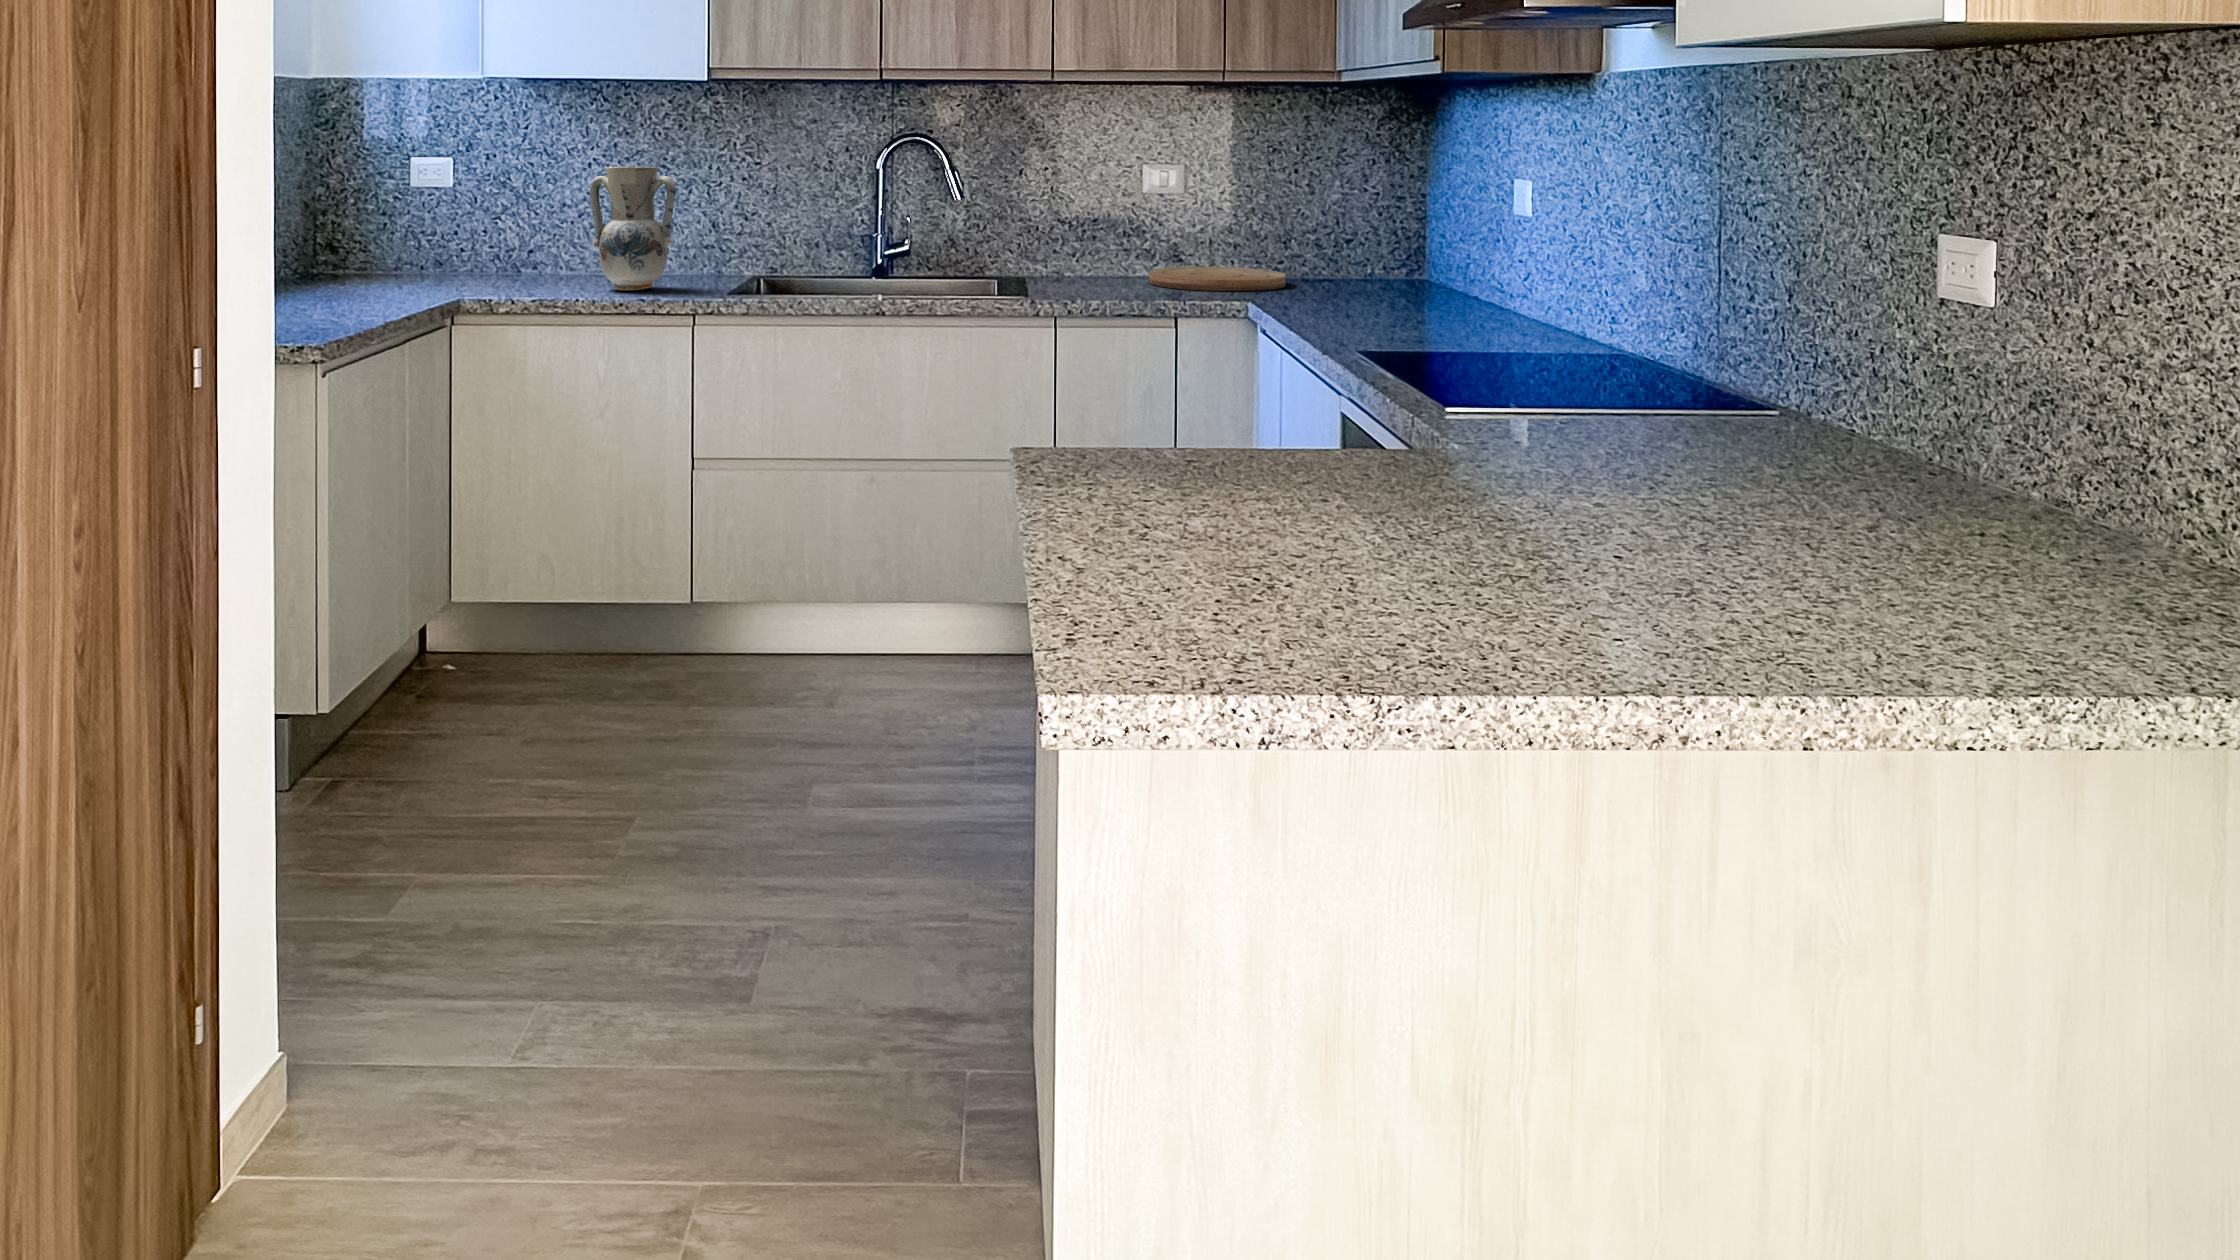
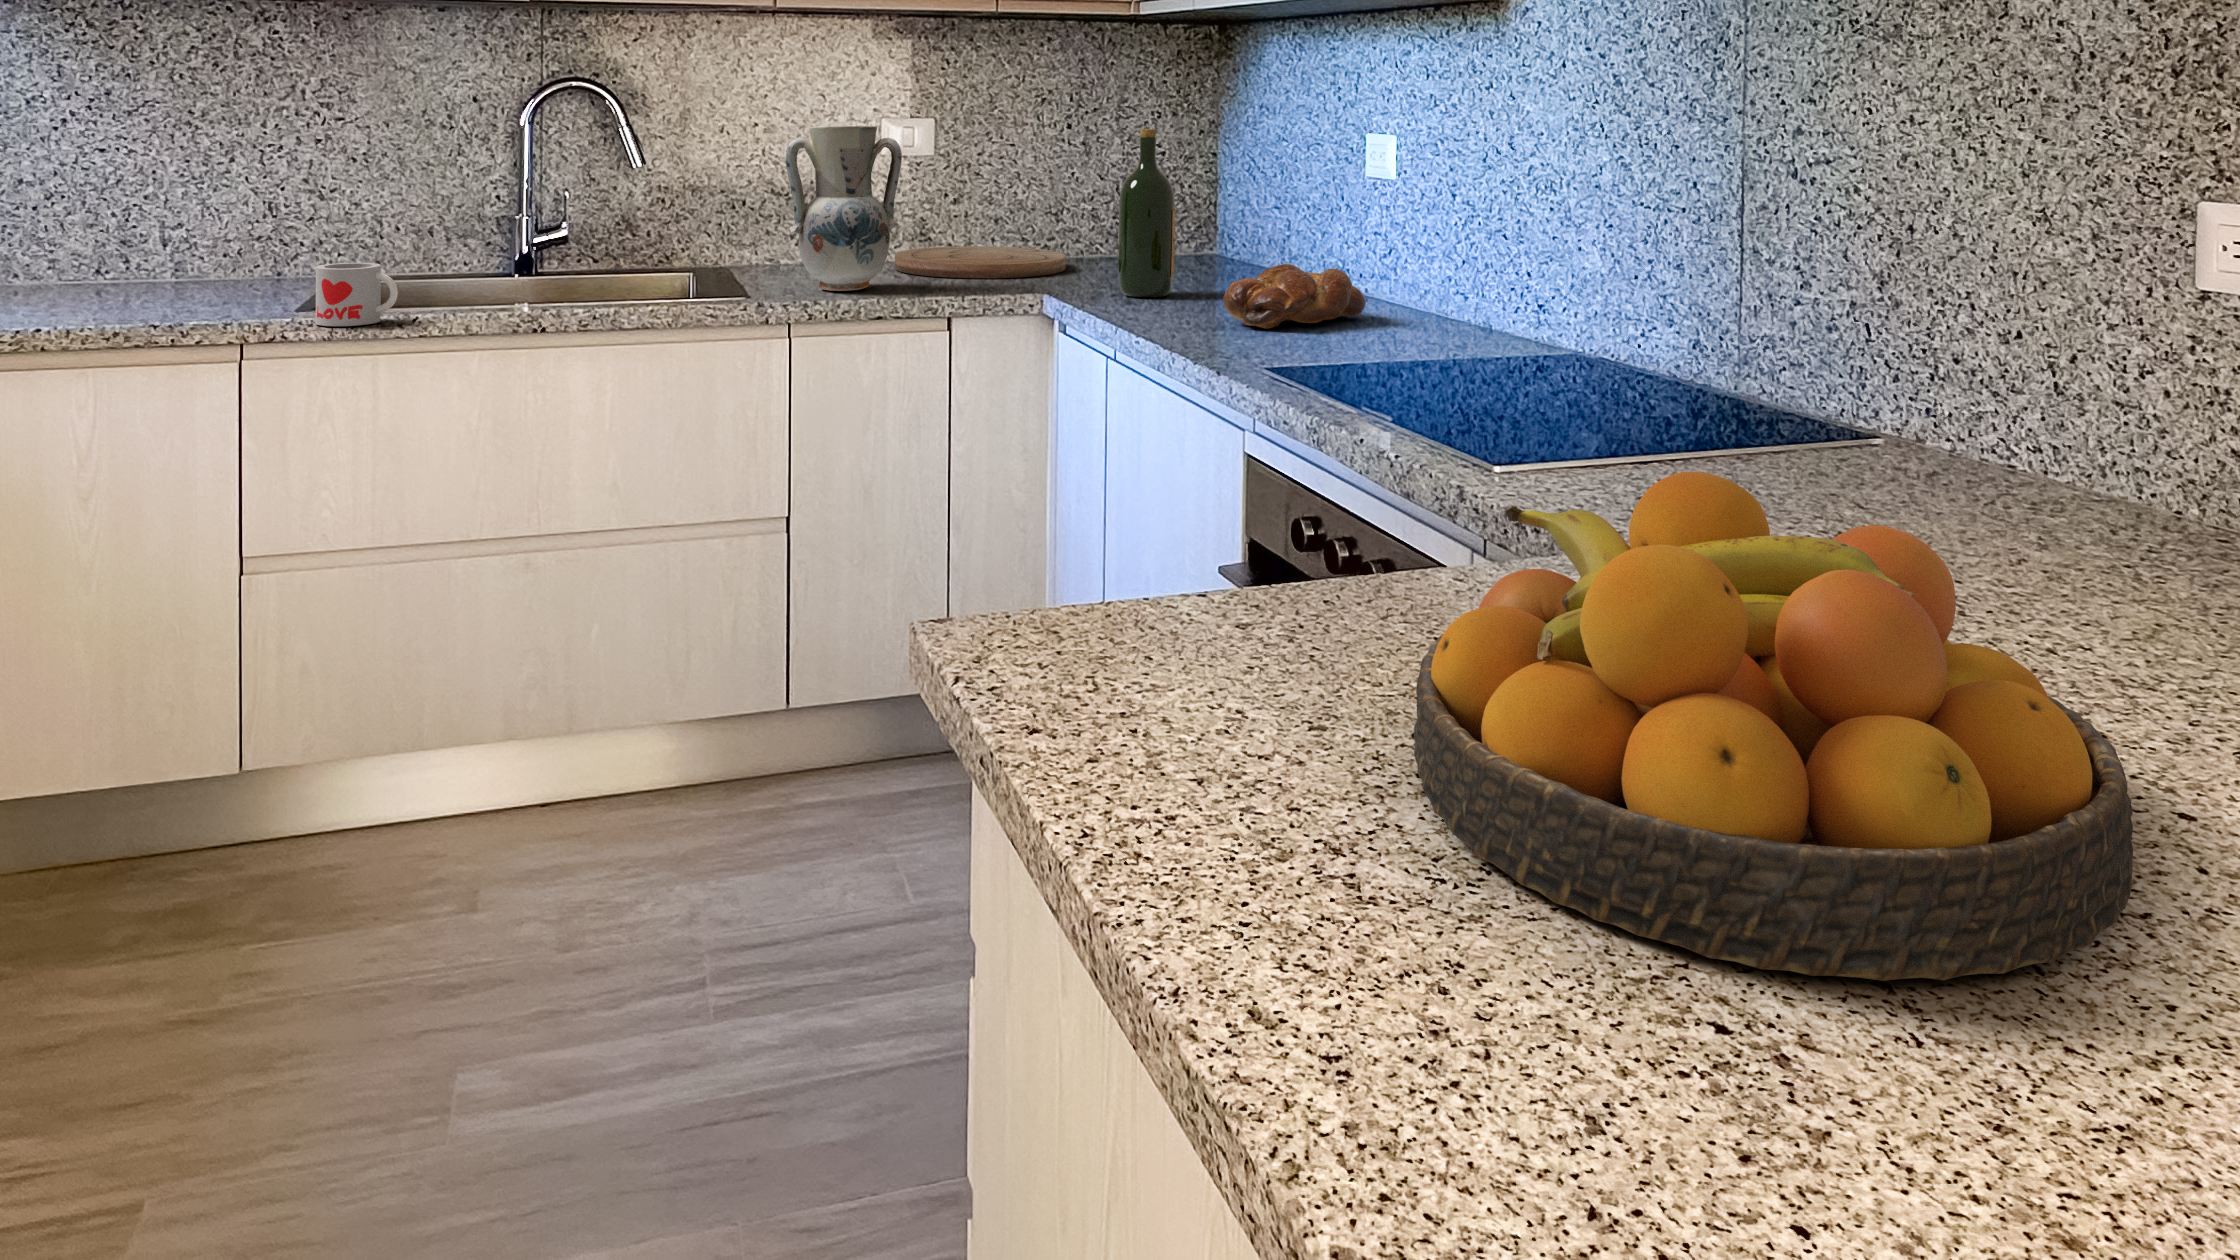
vase: present [590,167,675,290] -> present [786,126,902,291]
wine bottle: none [1306,174,1352,307] -> present [1119,129,1175,297]
mug: none [734,263,785,304] -> present [316,263,398,326]
bread loaf: none [1364,281,1488,330] -> present [1223,264,1366,329]
fruit bowl: none [1171,370,1527,587] -> present [1414,472,2133,981]

